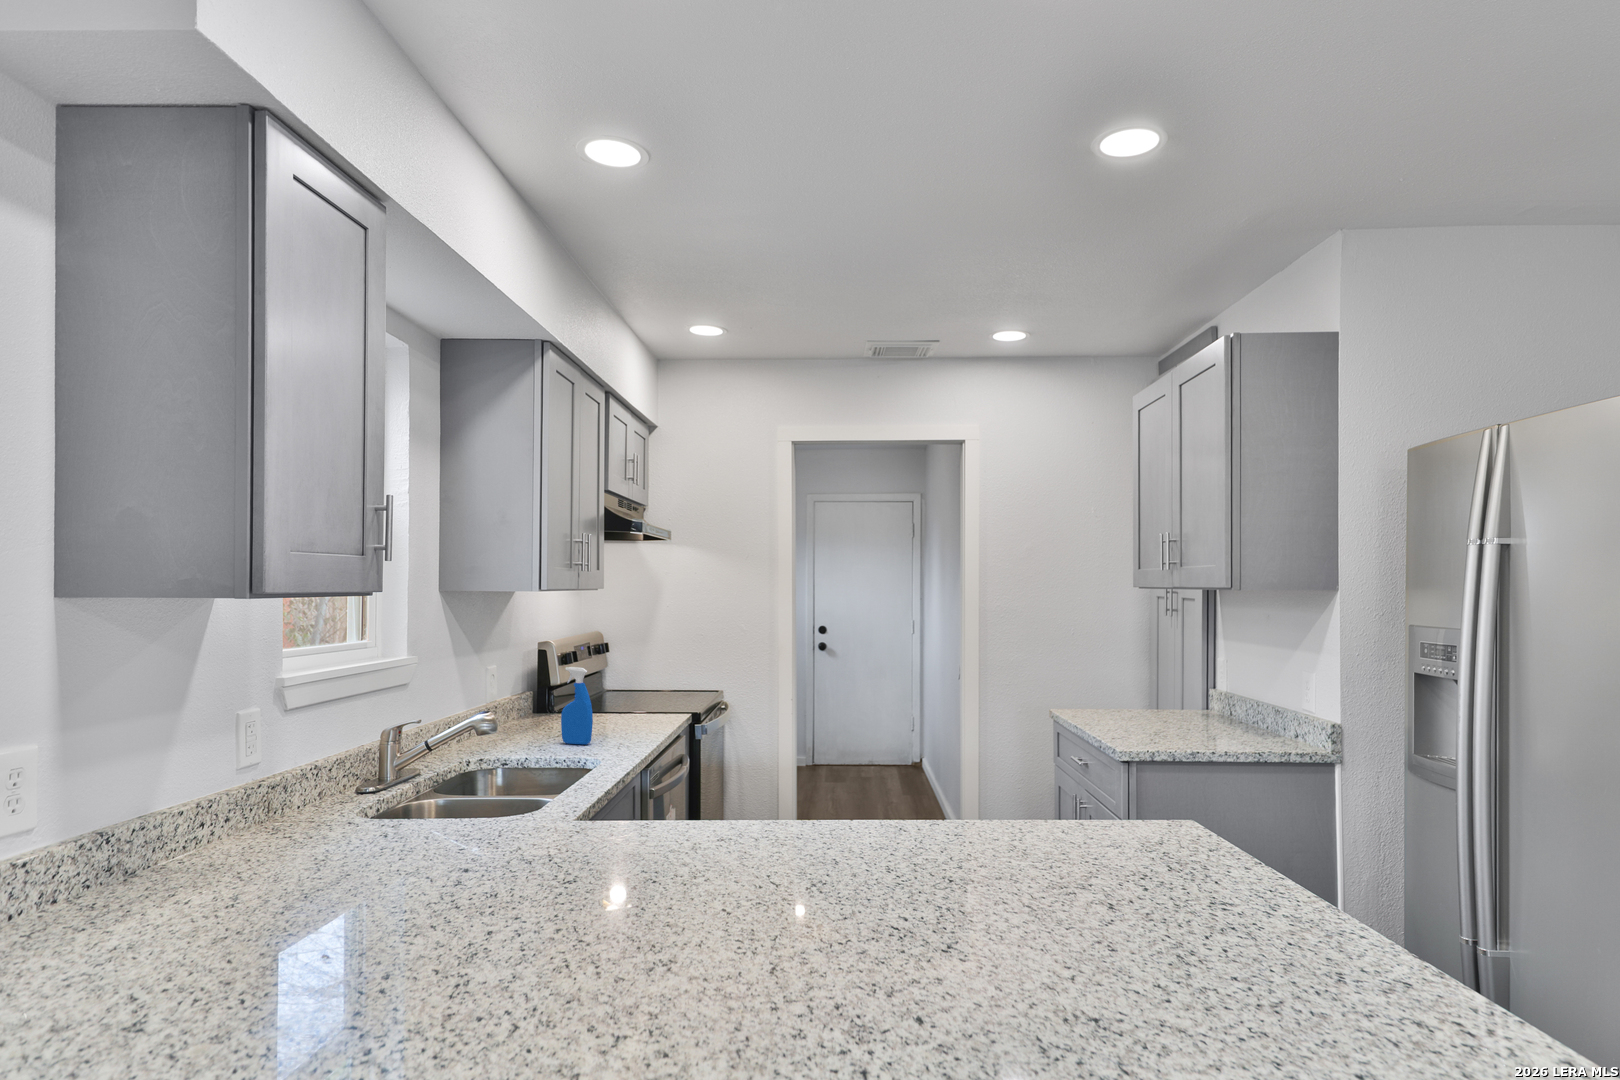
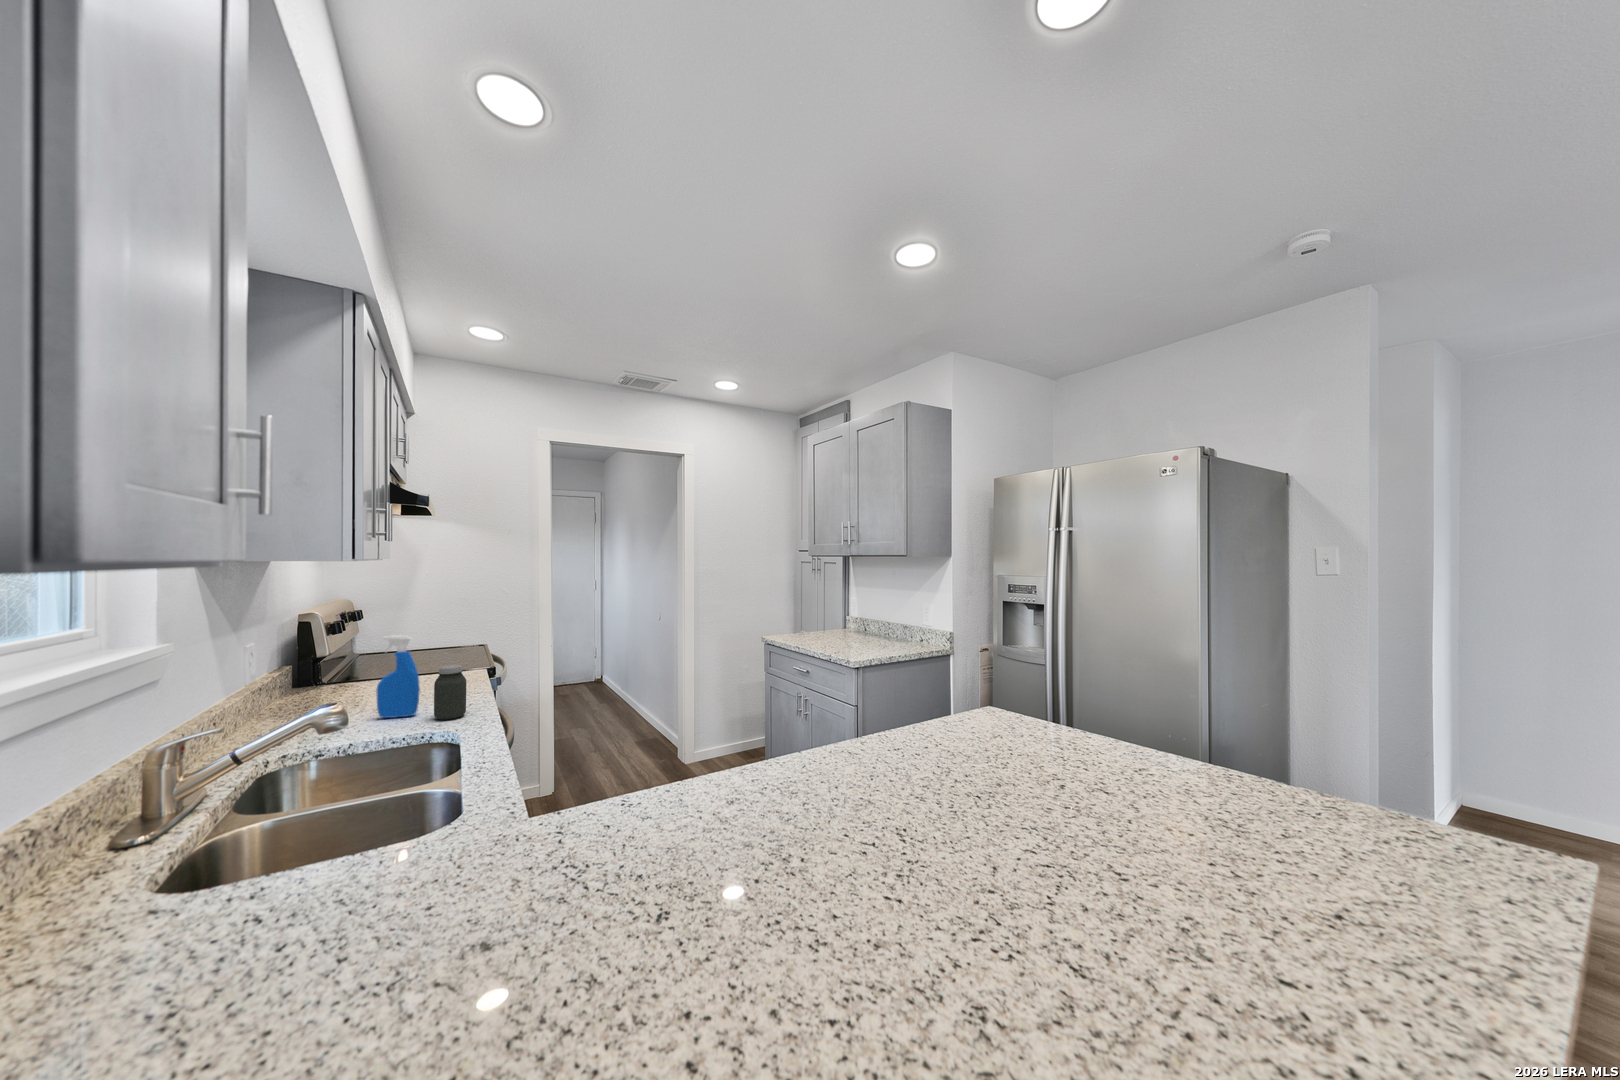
jar: none [597,700,624,751] -> present [434,665,466,720]

